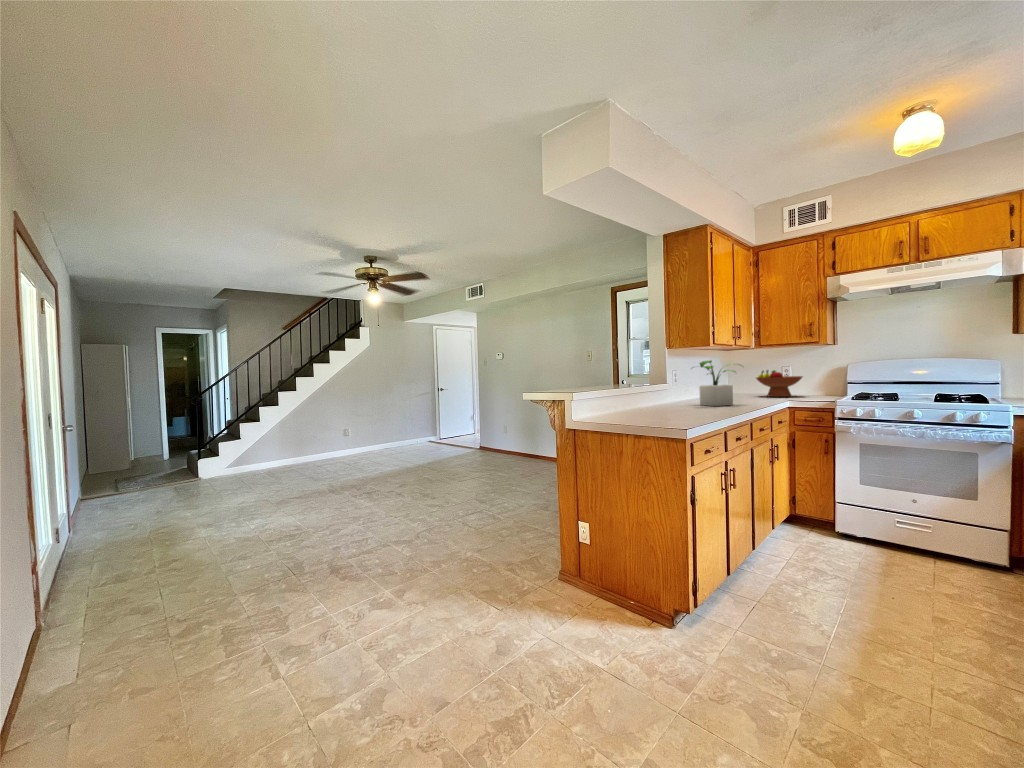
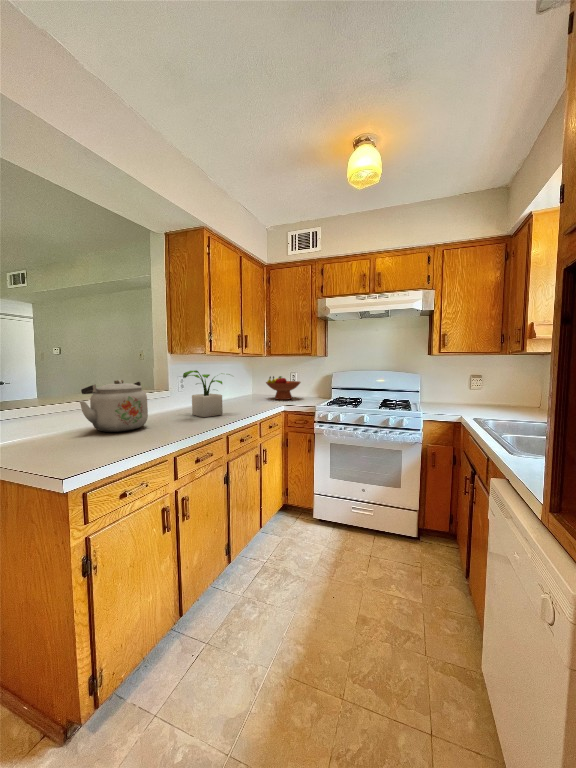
kettle: none [624,368,679,411] -> present [79,380,148,432]

